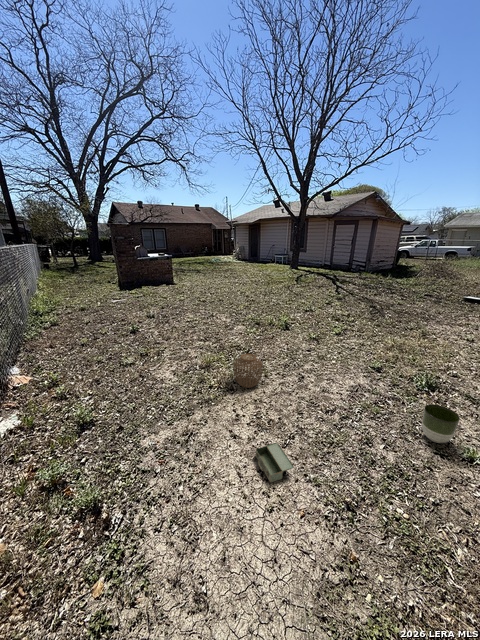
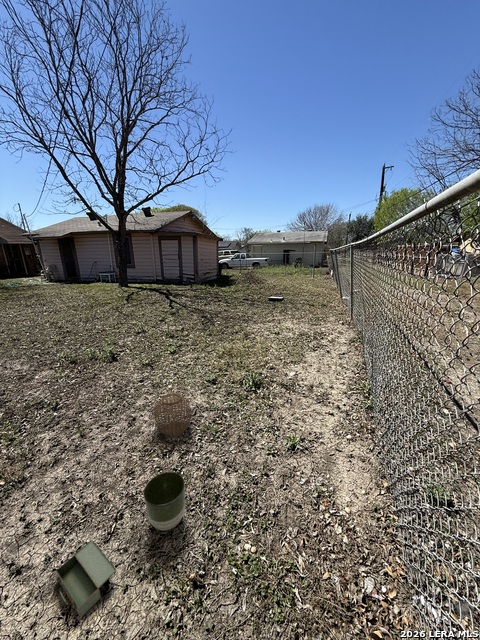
woven basket: present [233,354,263,388] -> present [154,393,191,436]
planter: present [422,404,460,443] -> present [144,472,185,531]

